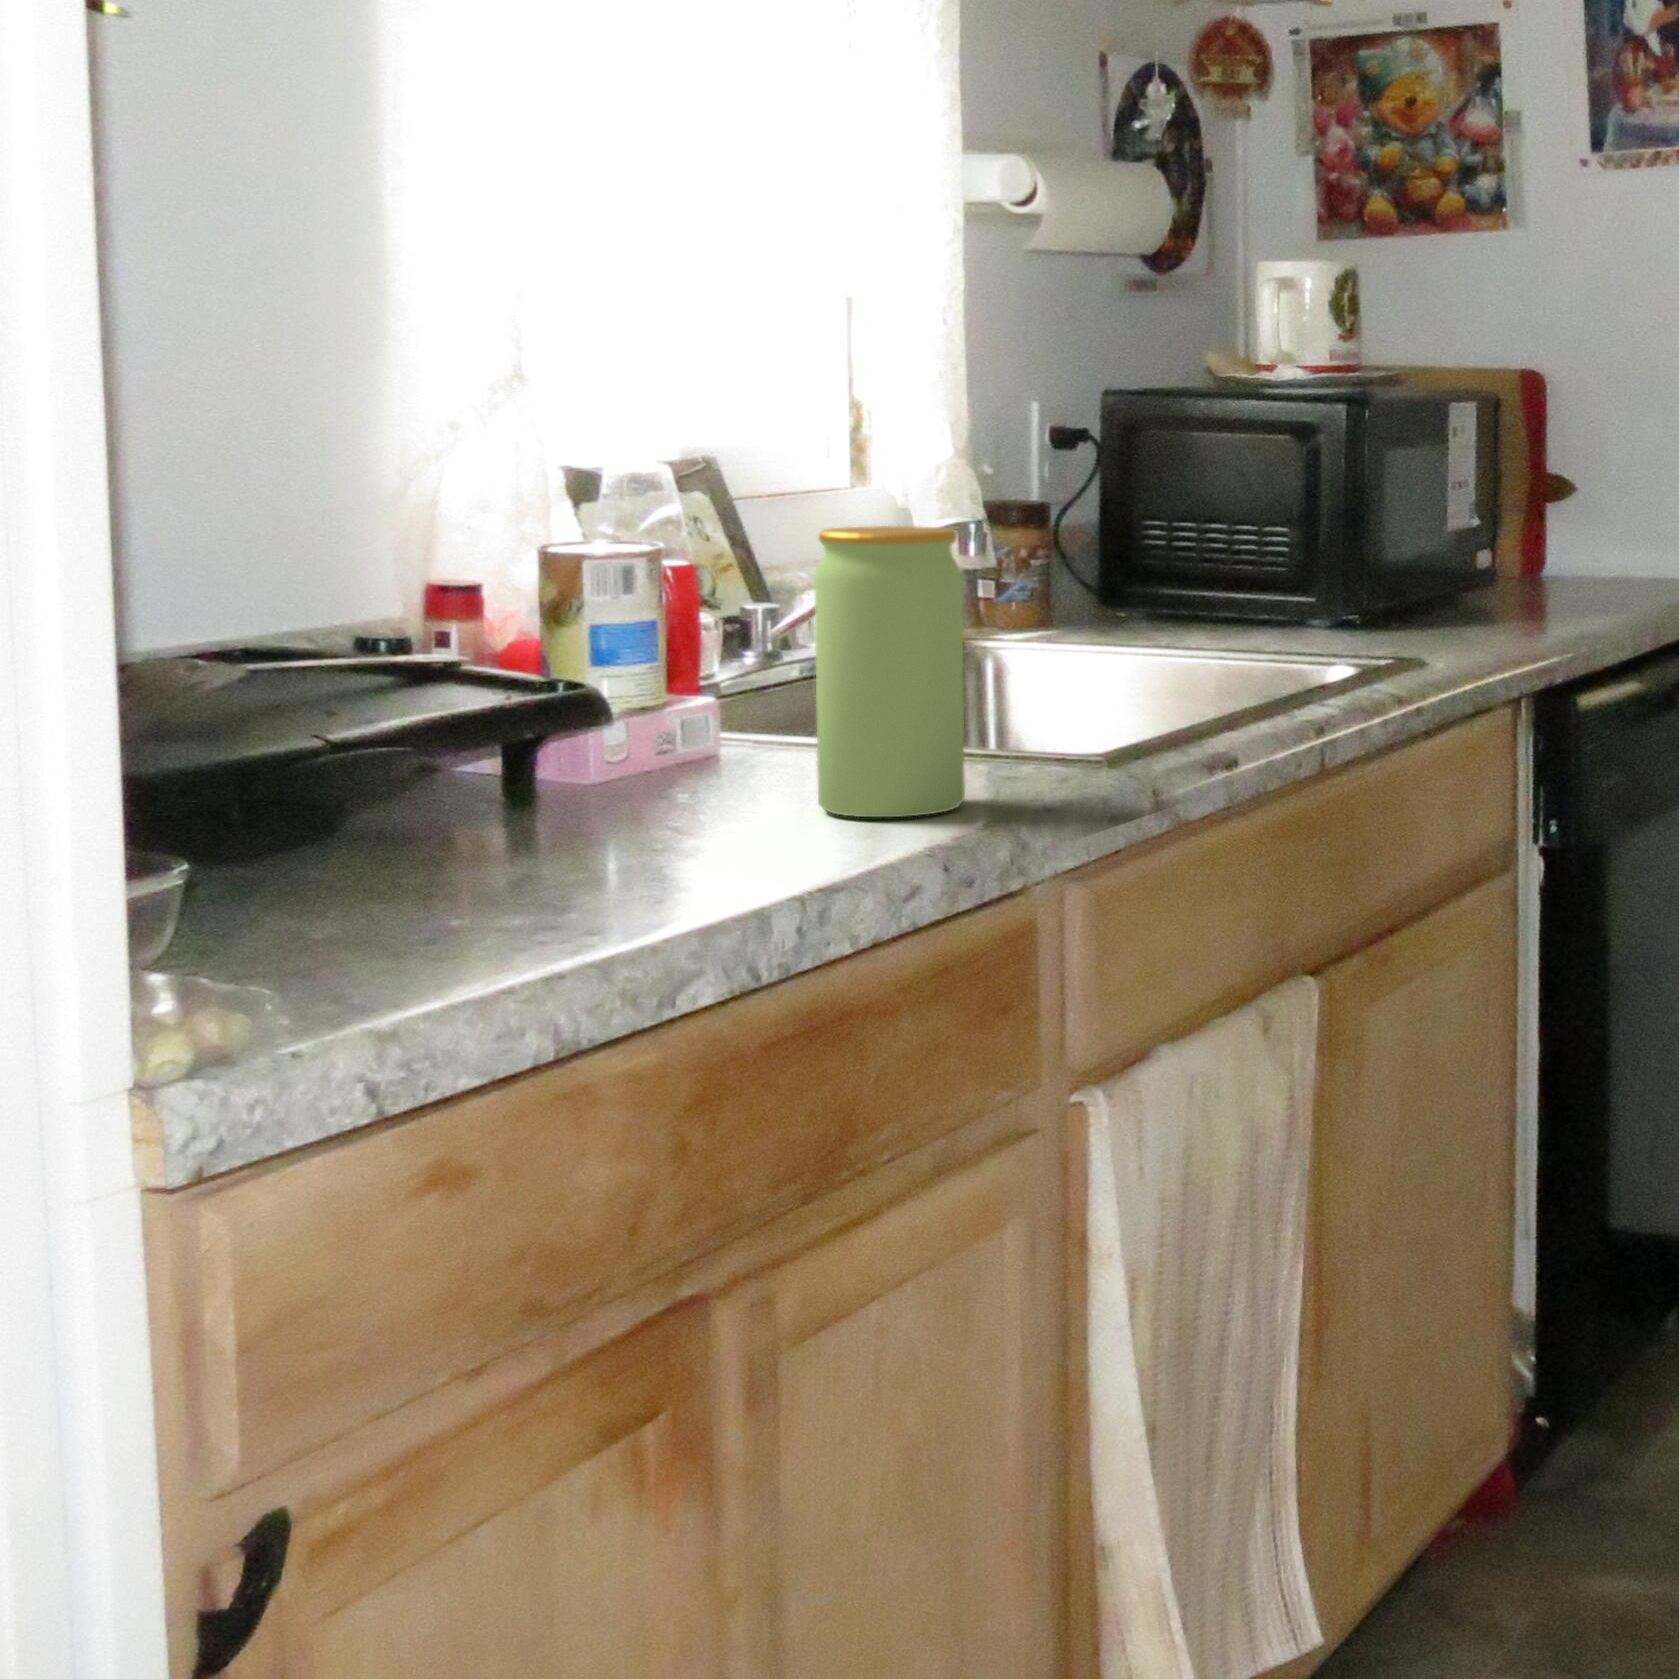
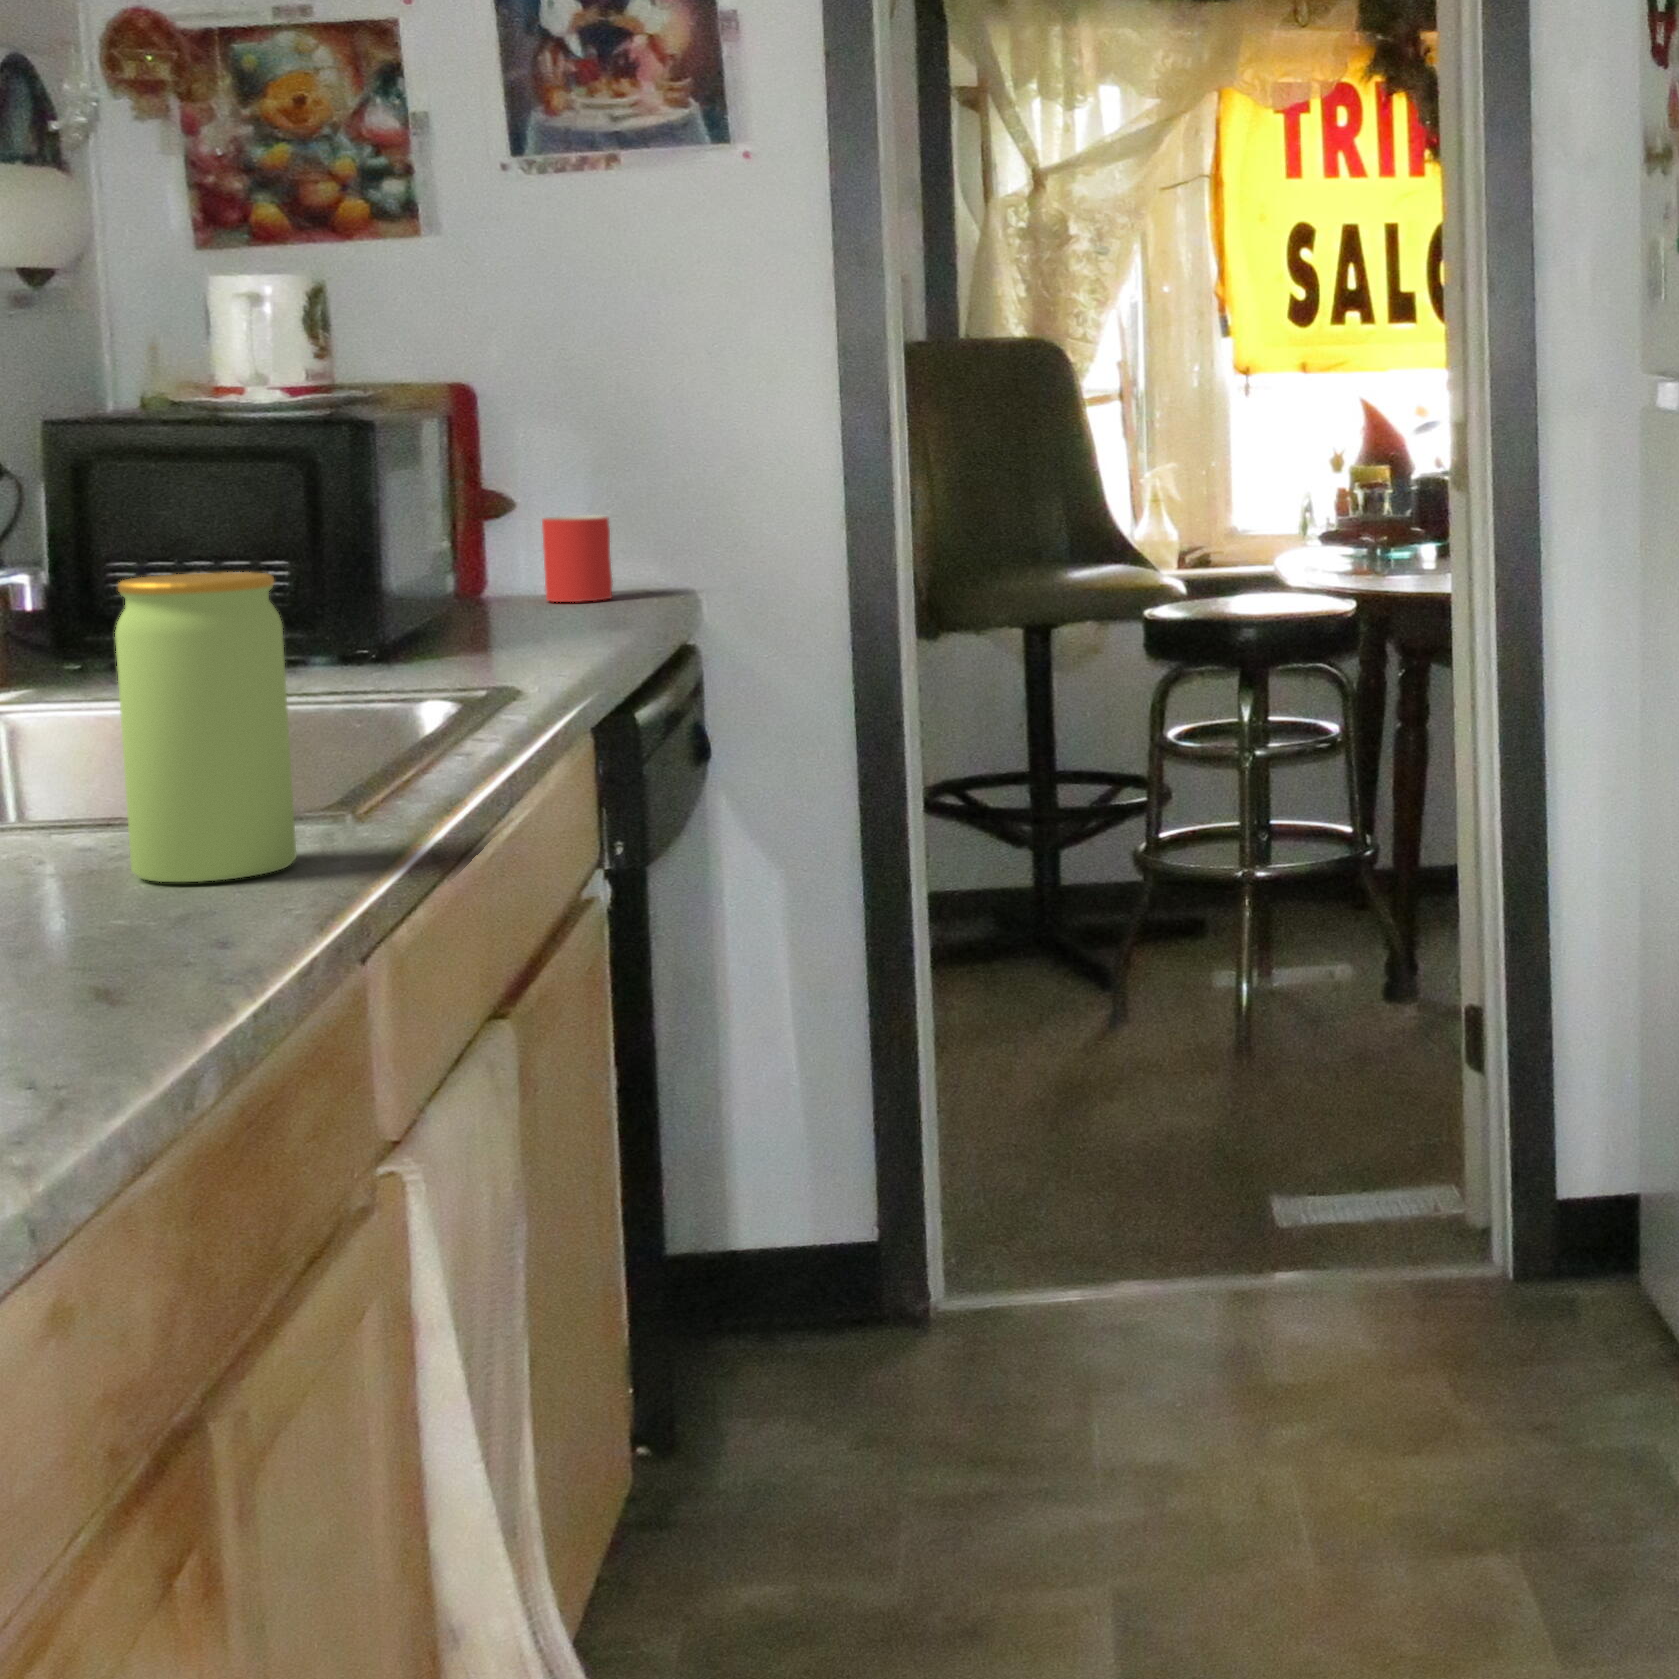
mug: none [1591,502,1653,585] -> present [542,515,613,602]

